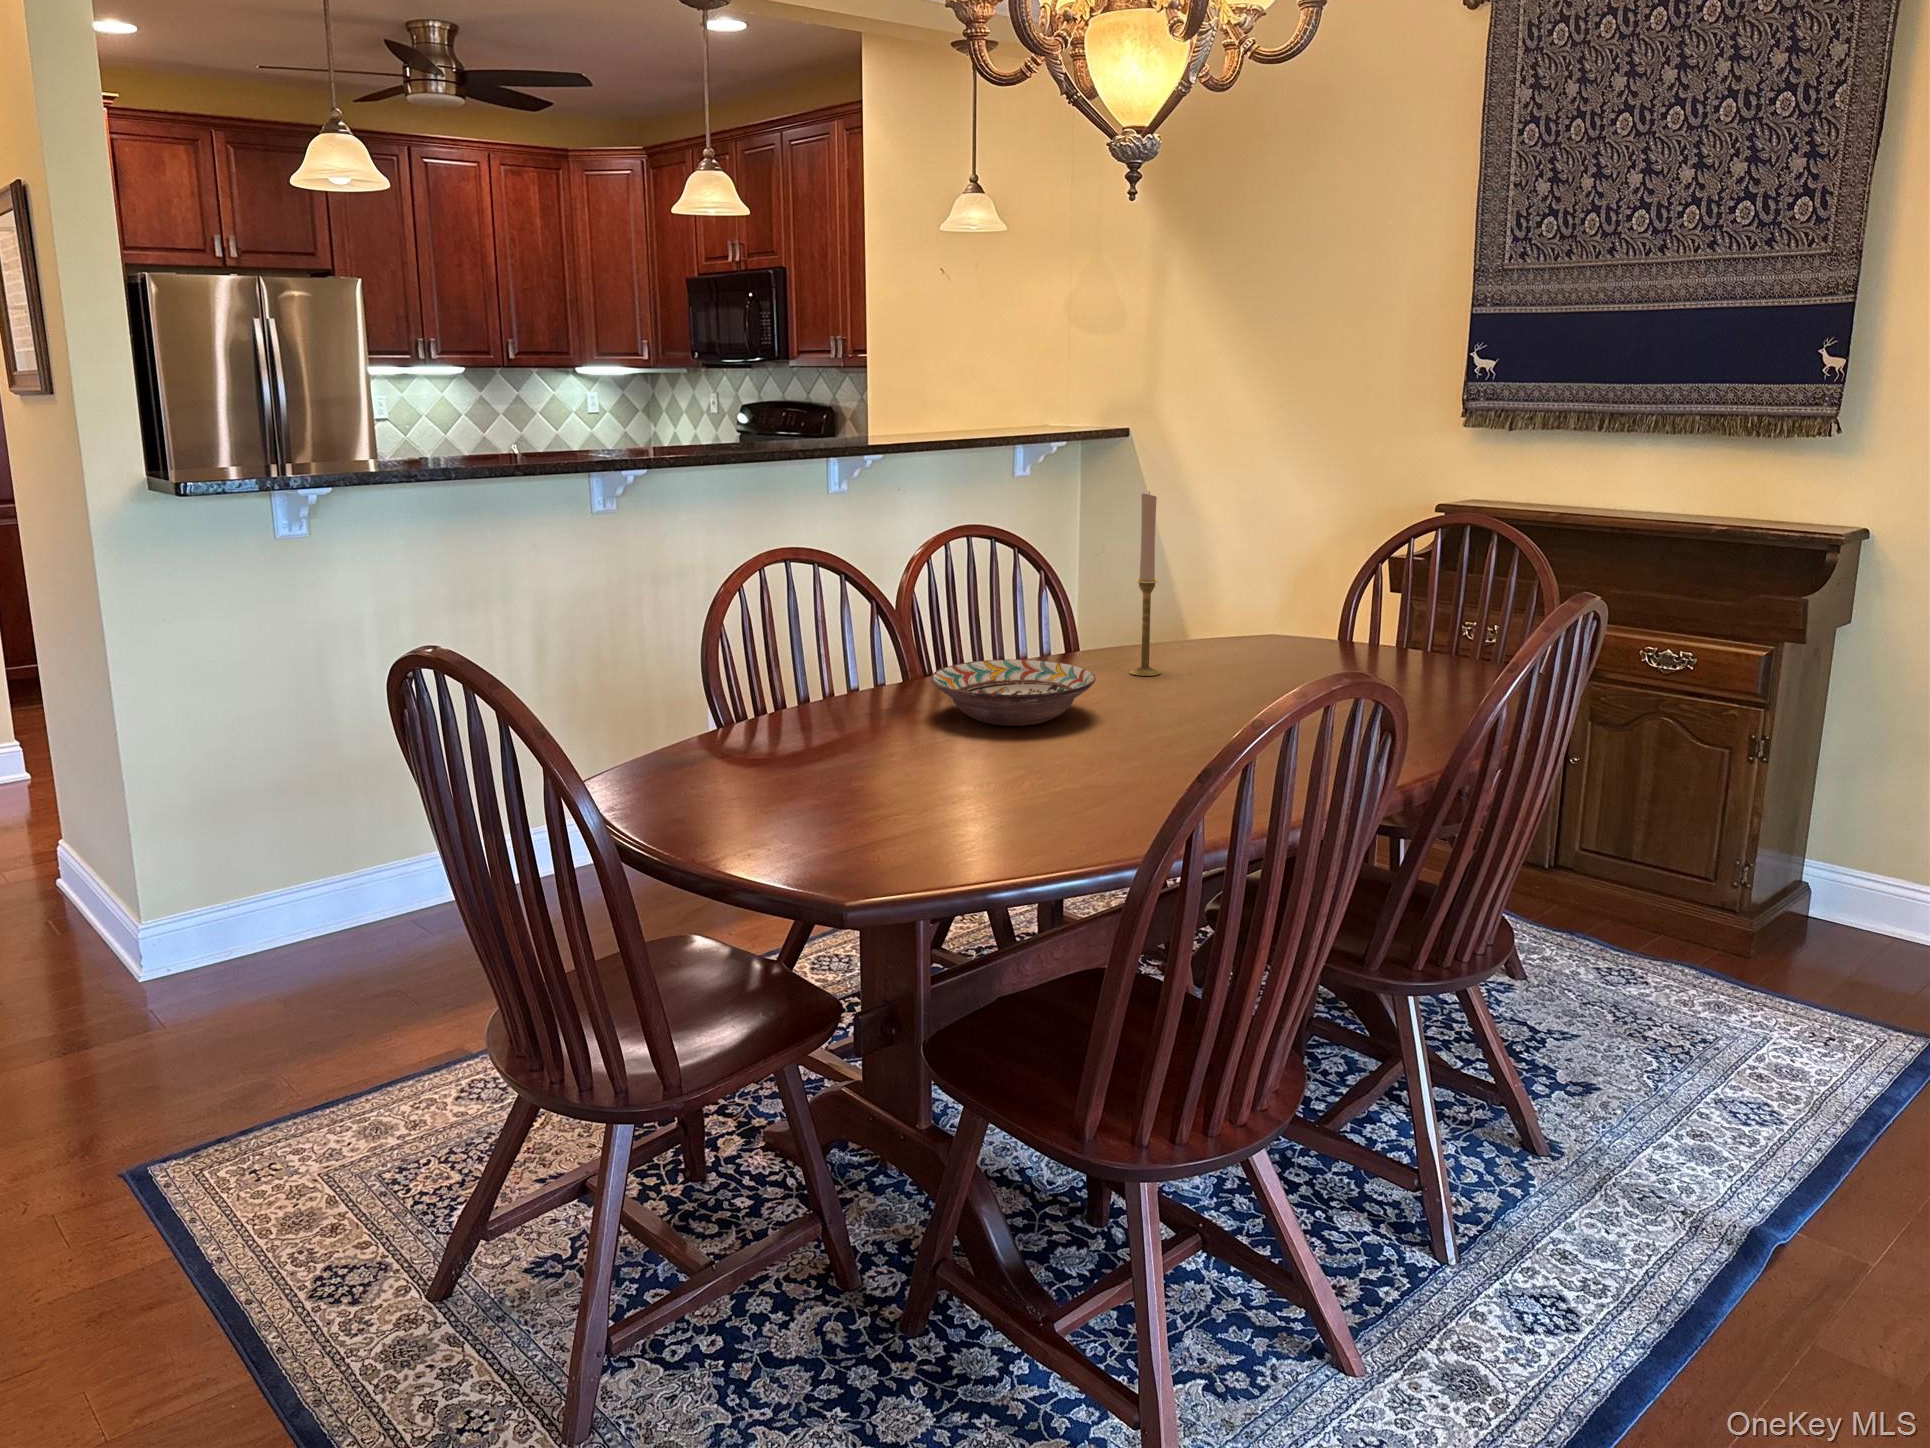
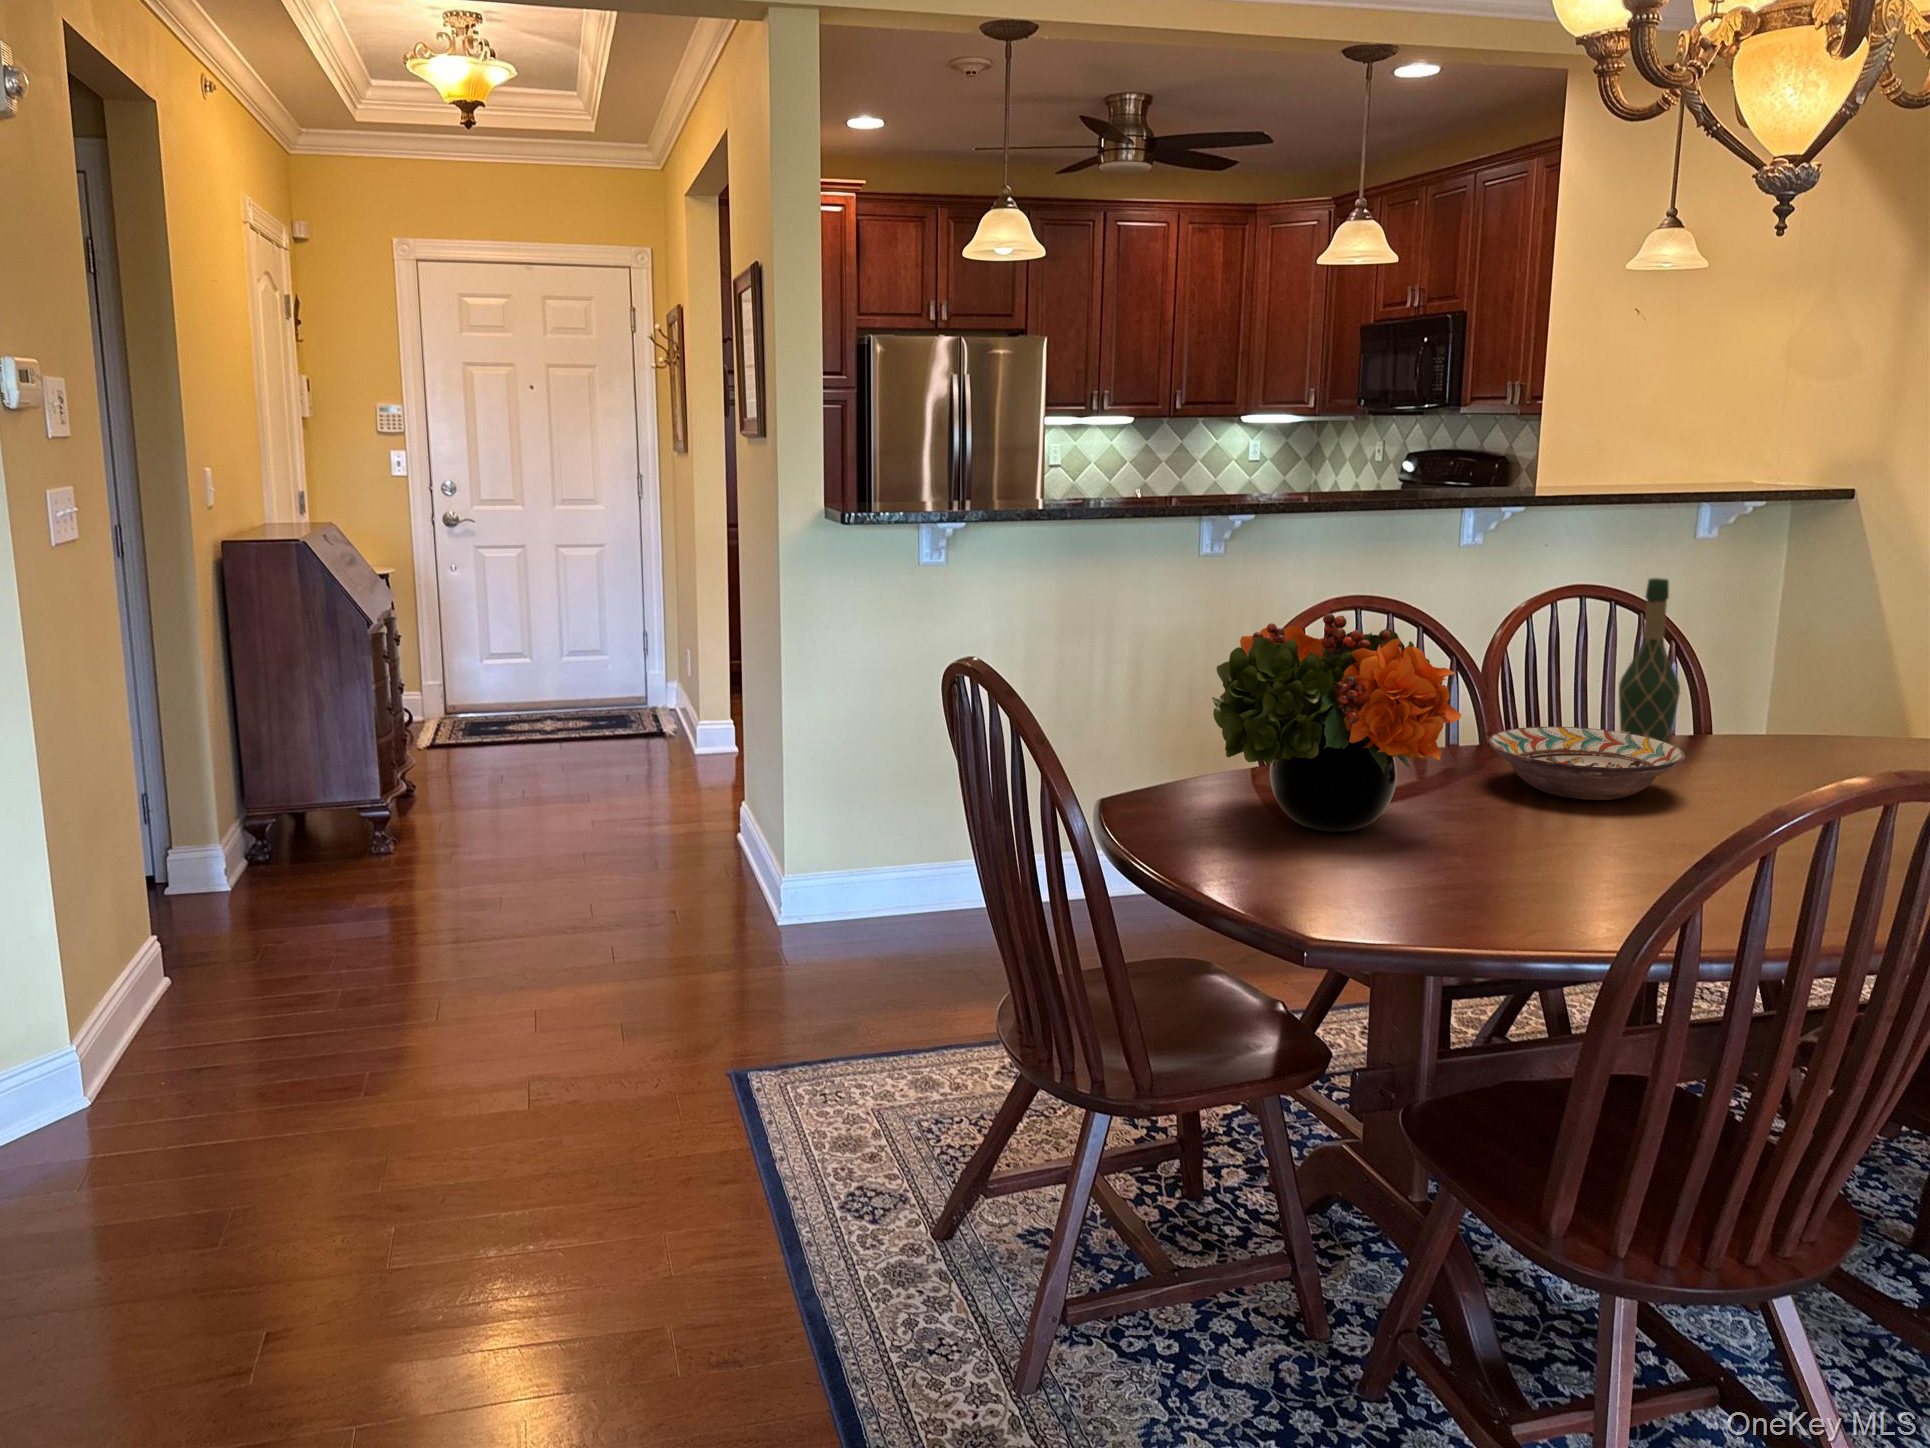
candlestick: present [1130,492,1161,676] -> none [1751,554,1802,764]
wine bottle: none [1020,518,1070,676] -> present [1619,578,1680,743]
flower arrangement: none [685,567,929,787] -> present [1212,613,1461,832]

